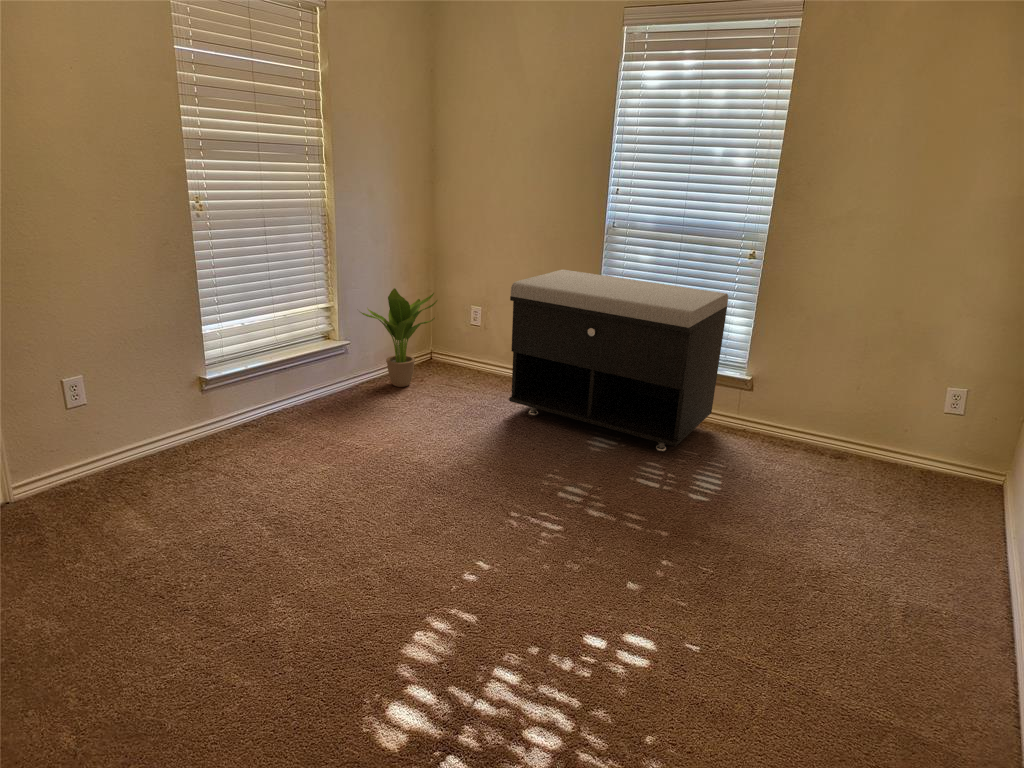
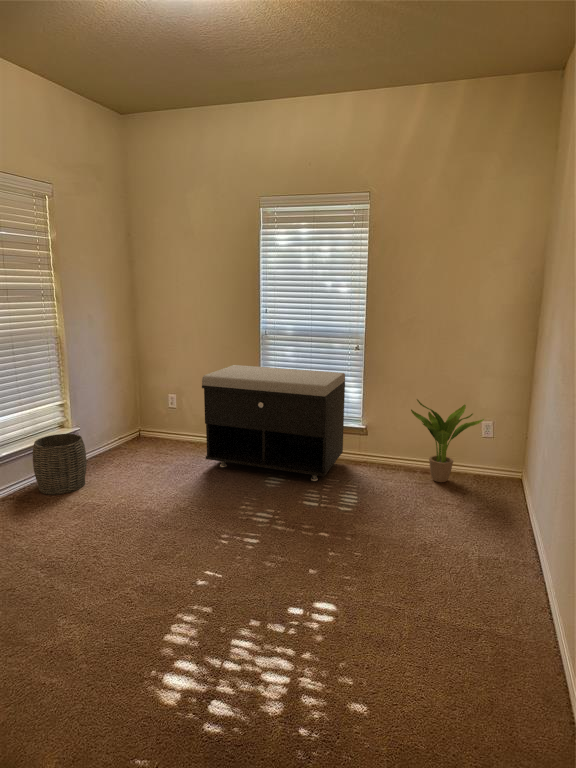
potted plant: present [361,288,437,387] -> present [411,399,484,482]
woven basket: none [283,347,351,427] -> present [33,434,87,495]

